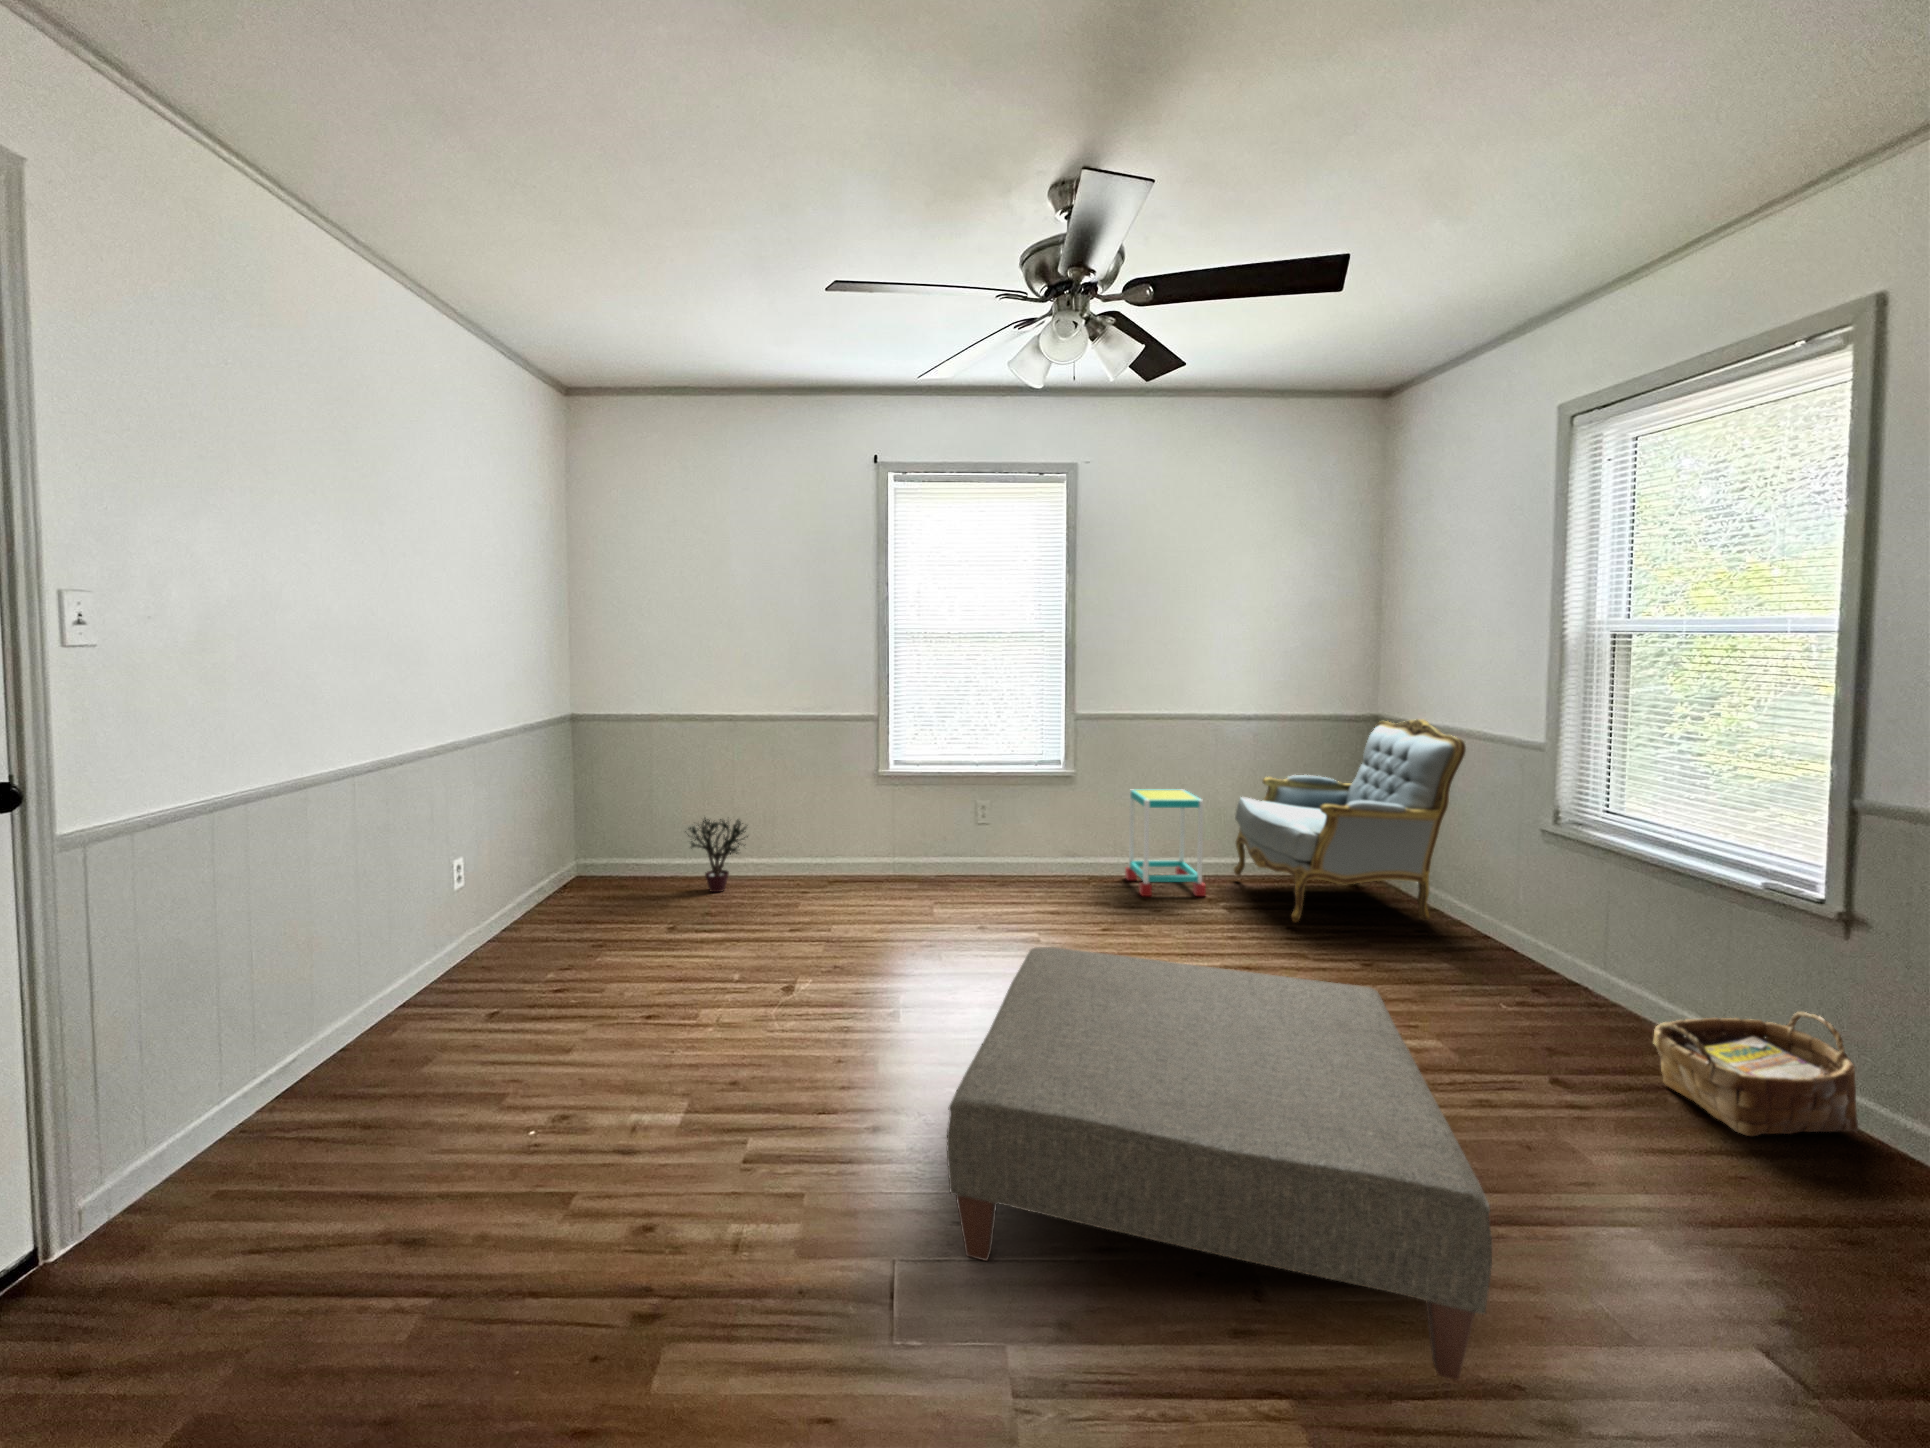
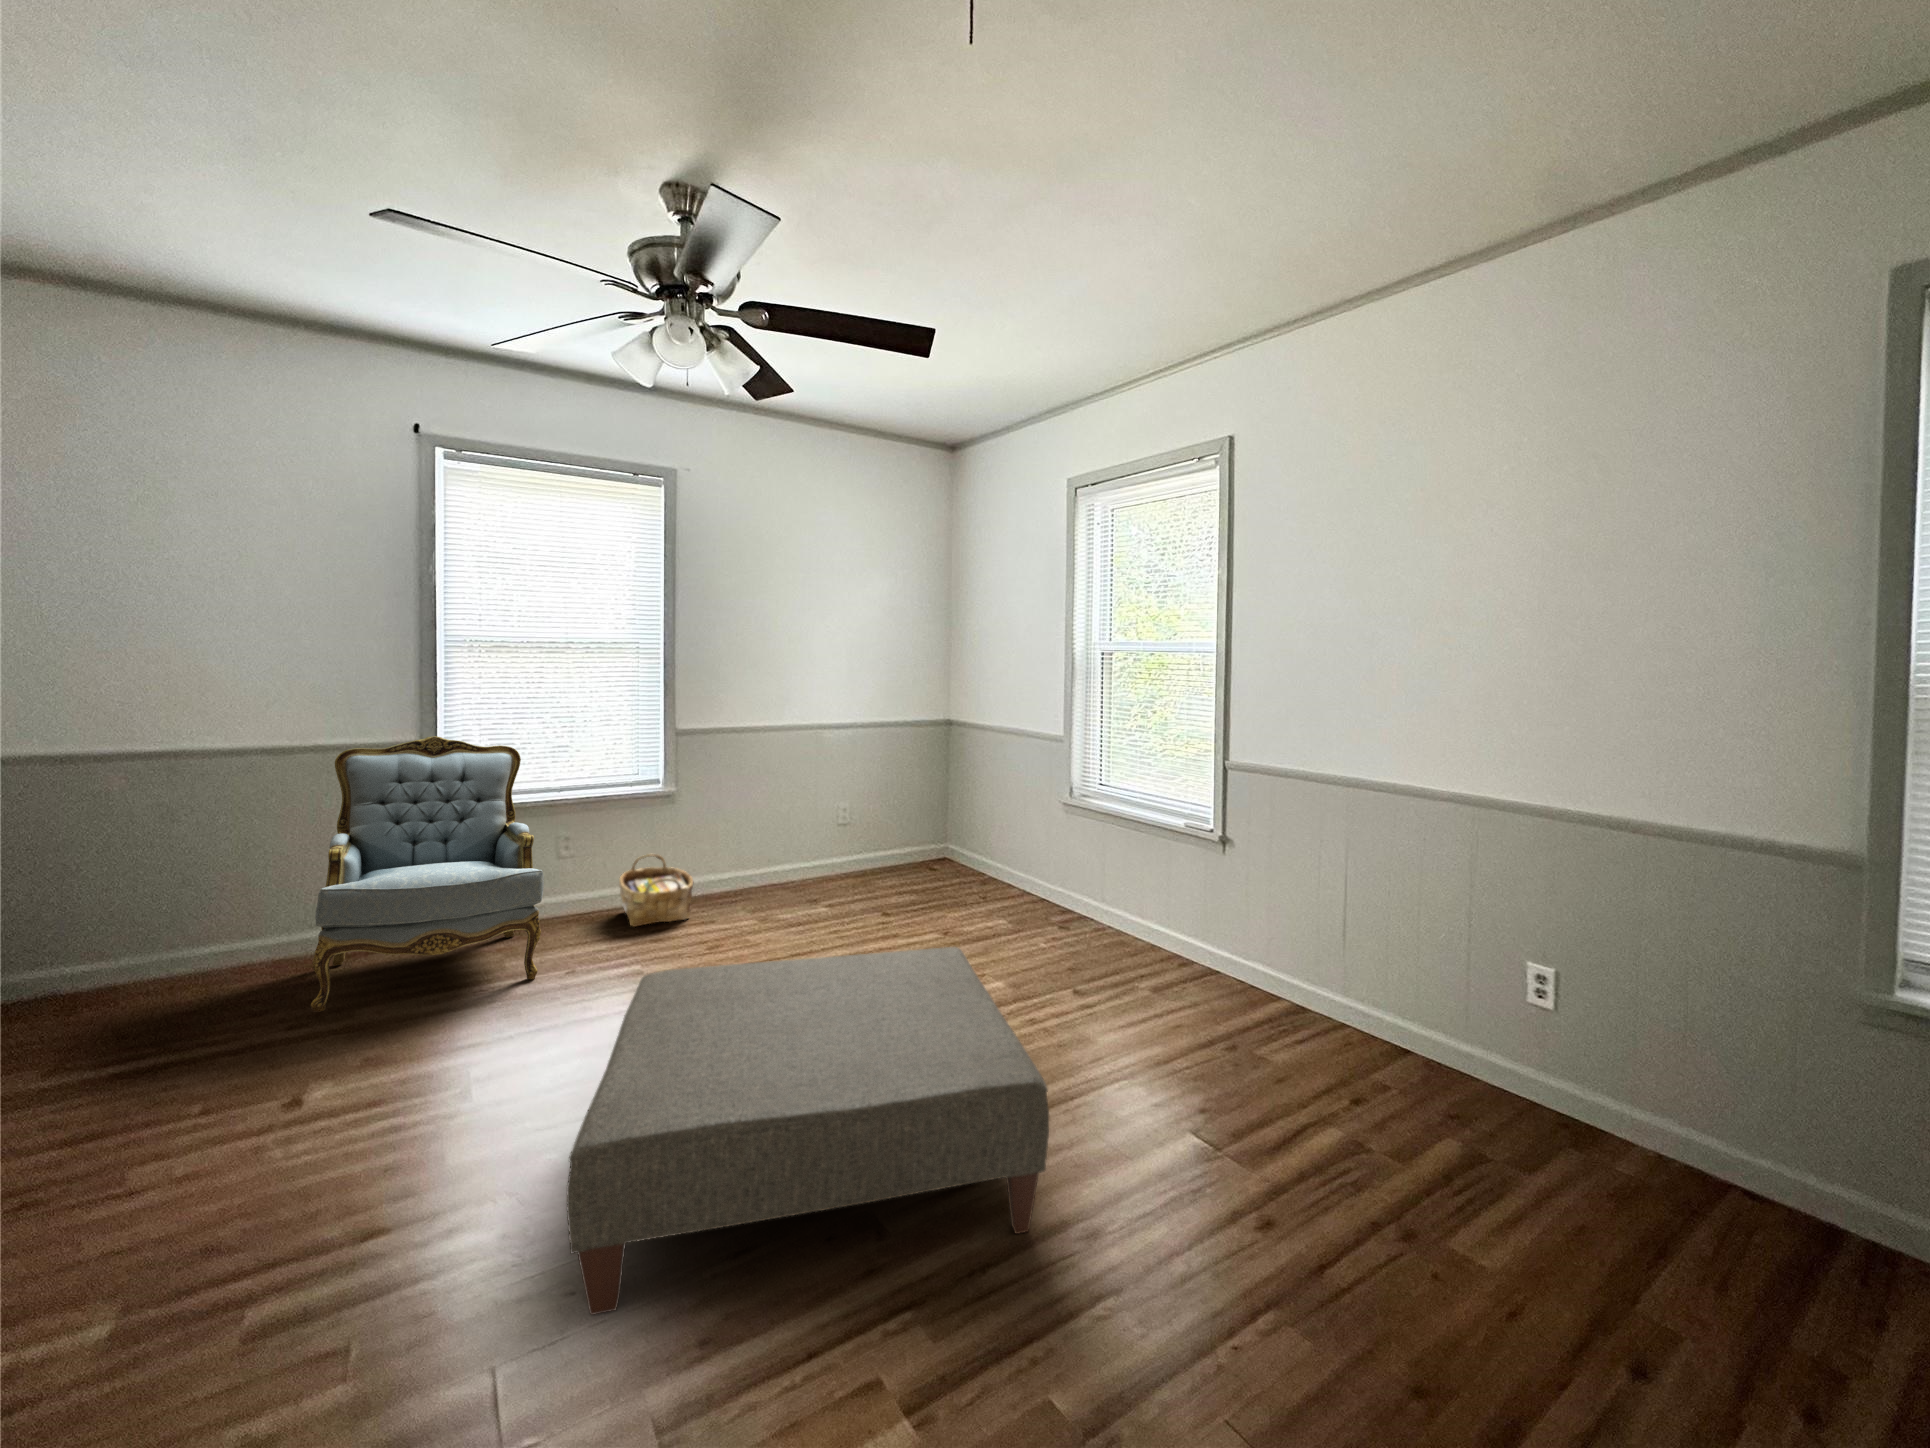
armchair: present [1234,719,1466,922] -> present [311,736,544,1012]
side table: present [1125,789,1206,896] -> none [728,798,808,909]
potted plant: present [688,818,748,892] -> none [66,890,200,1003]
woven basket: present [1654,1012,1858,1136] -> present [619,854,694,927]

